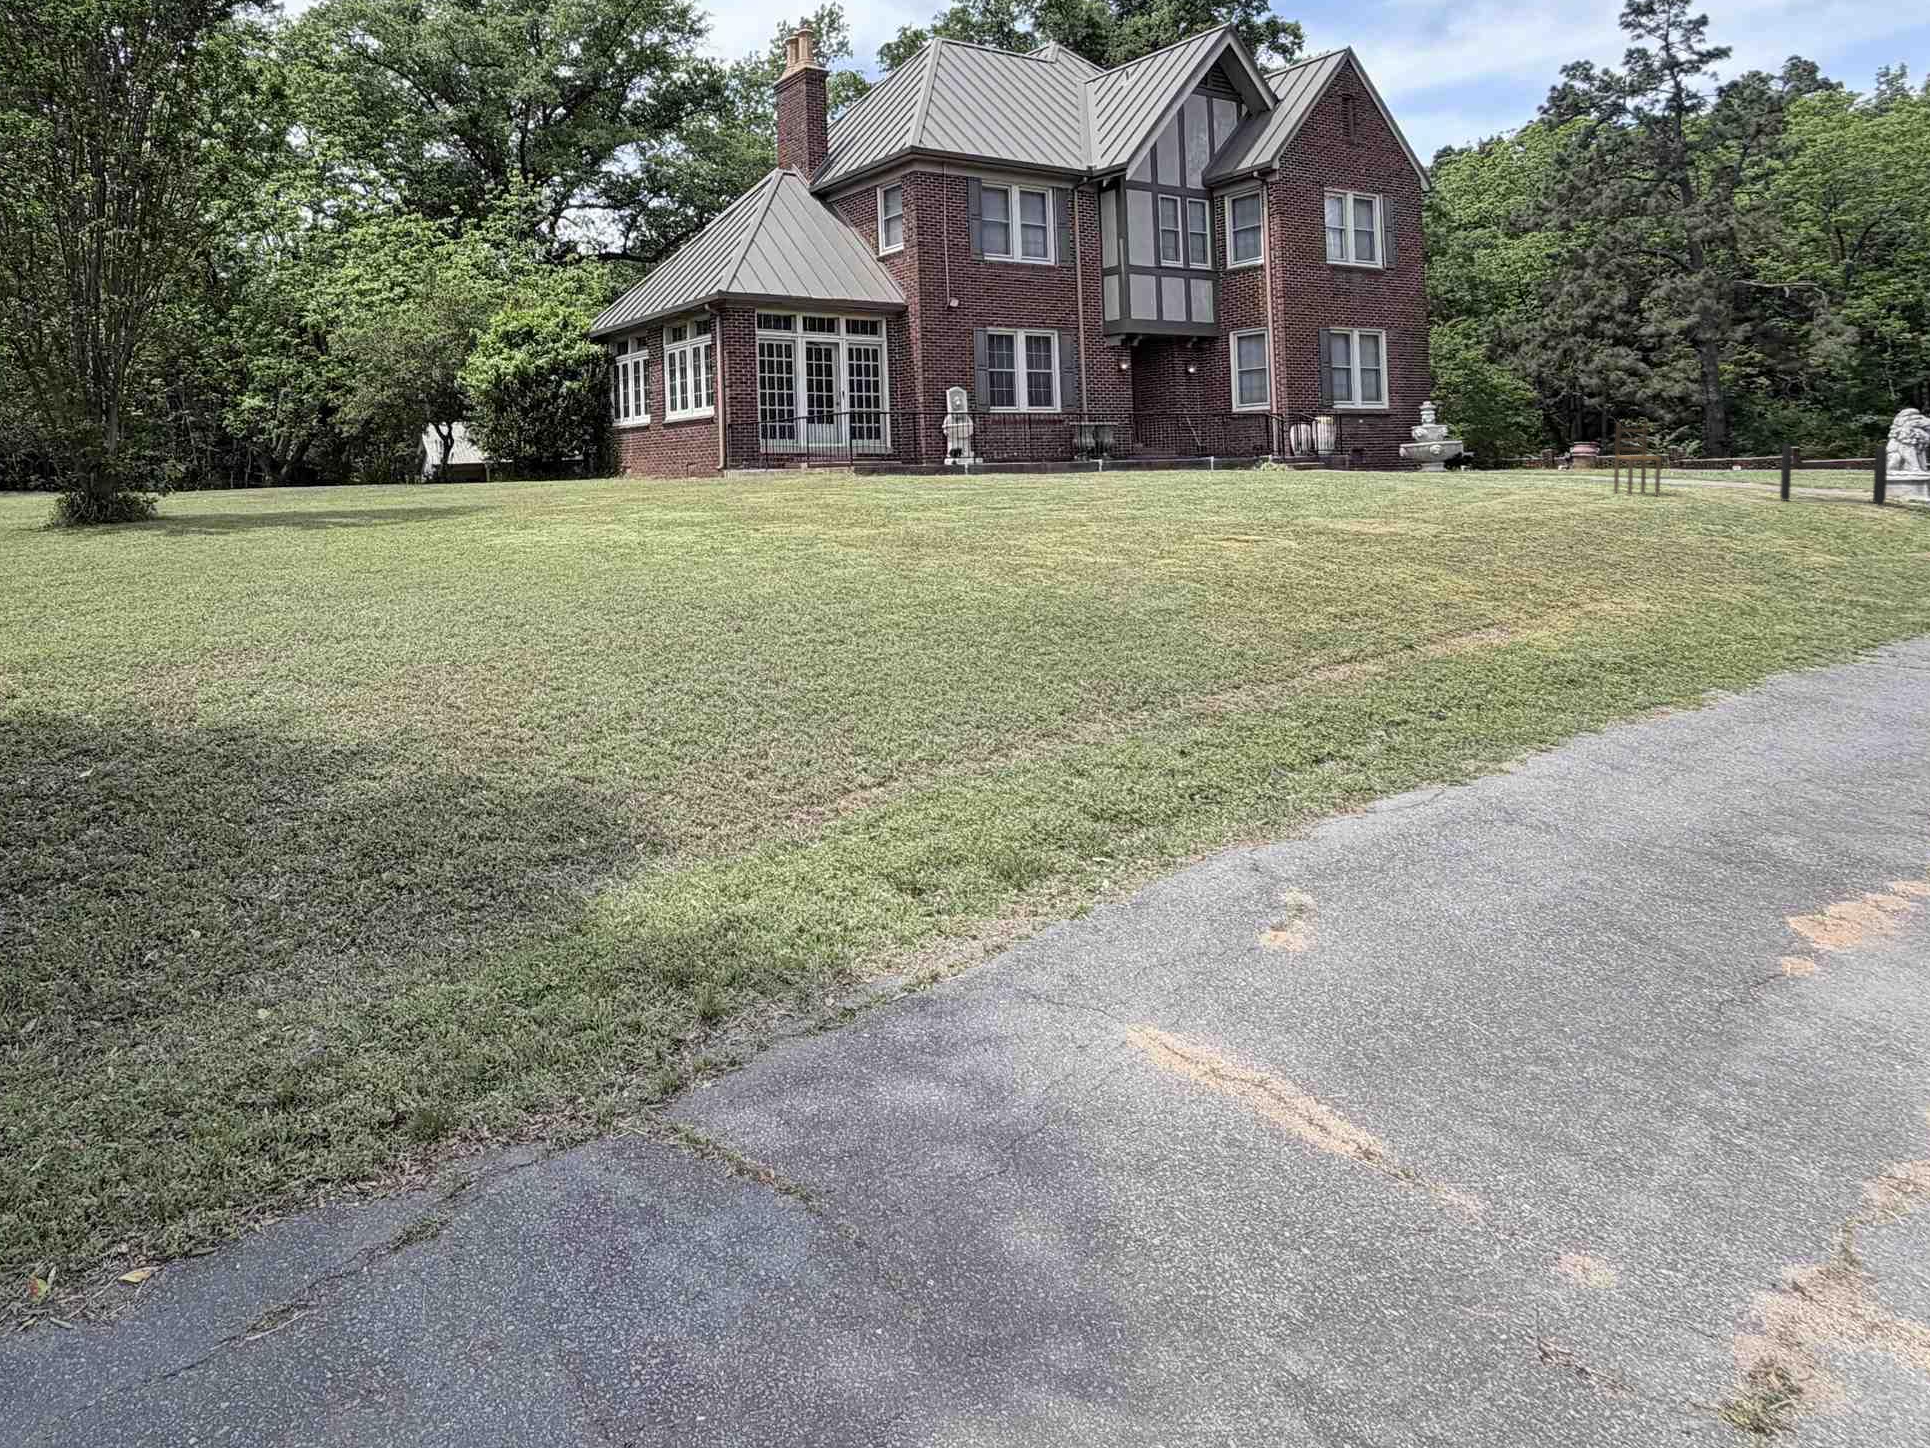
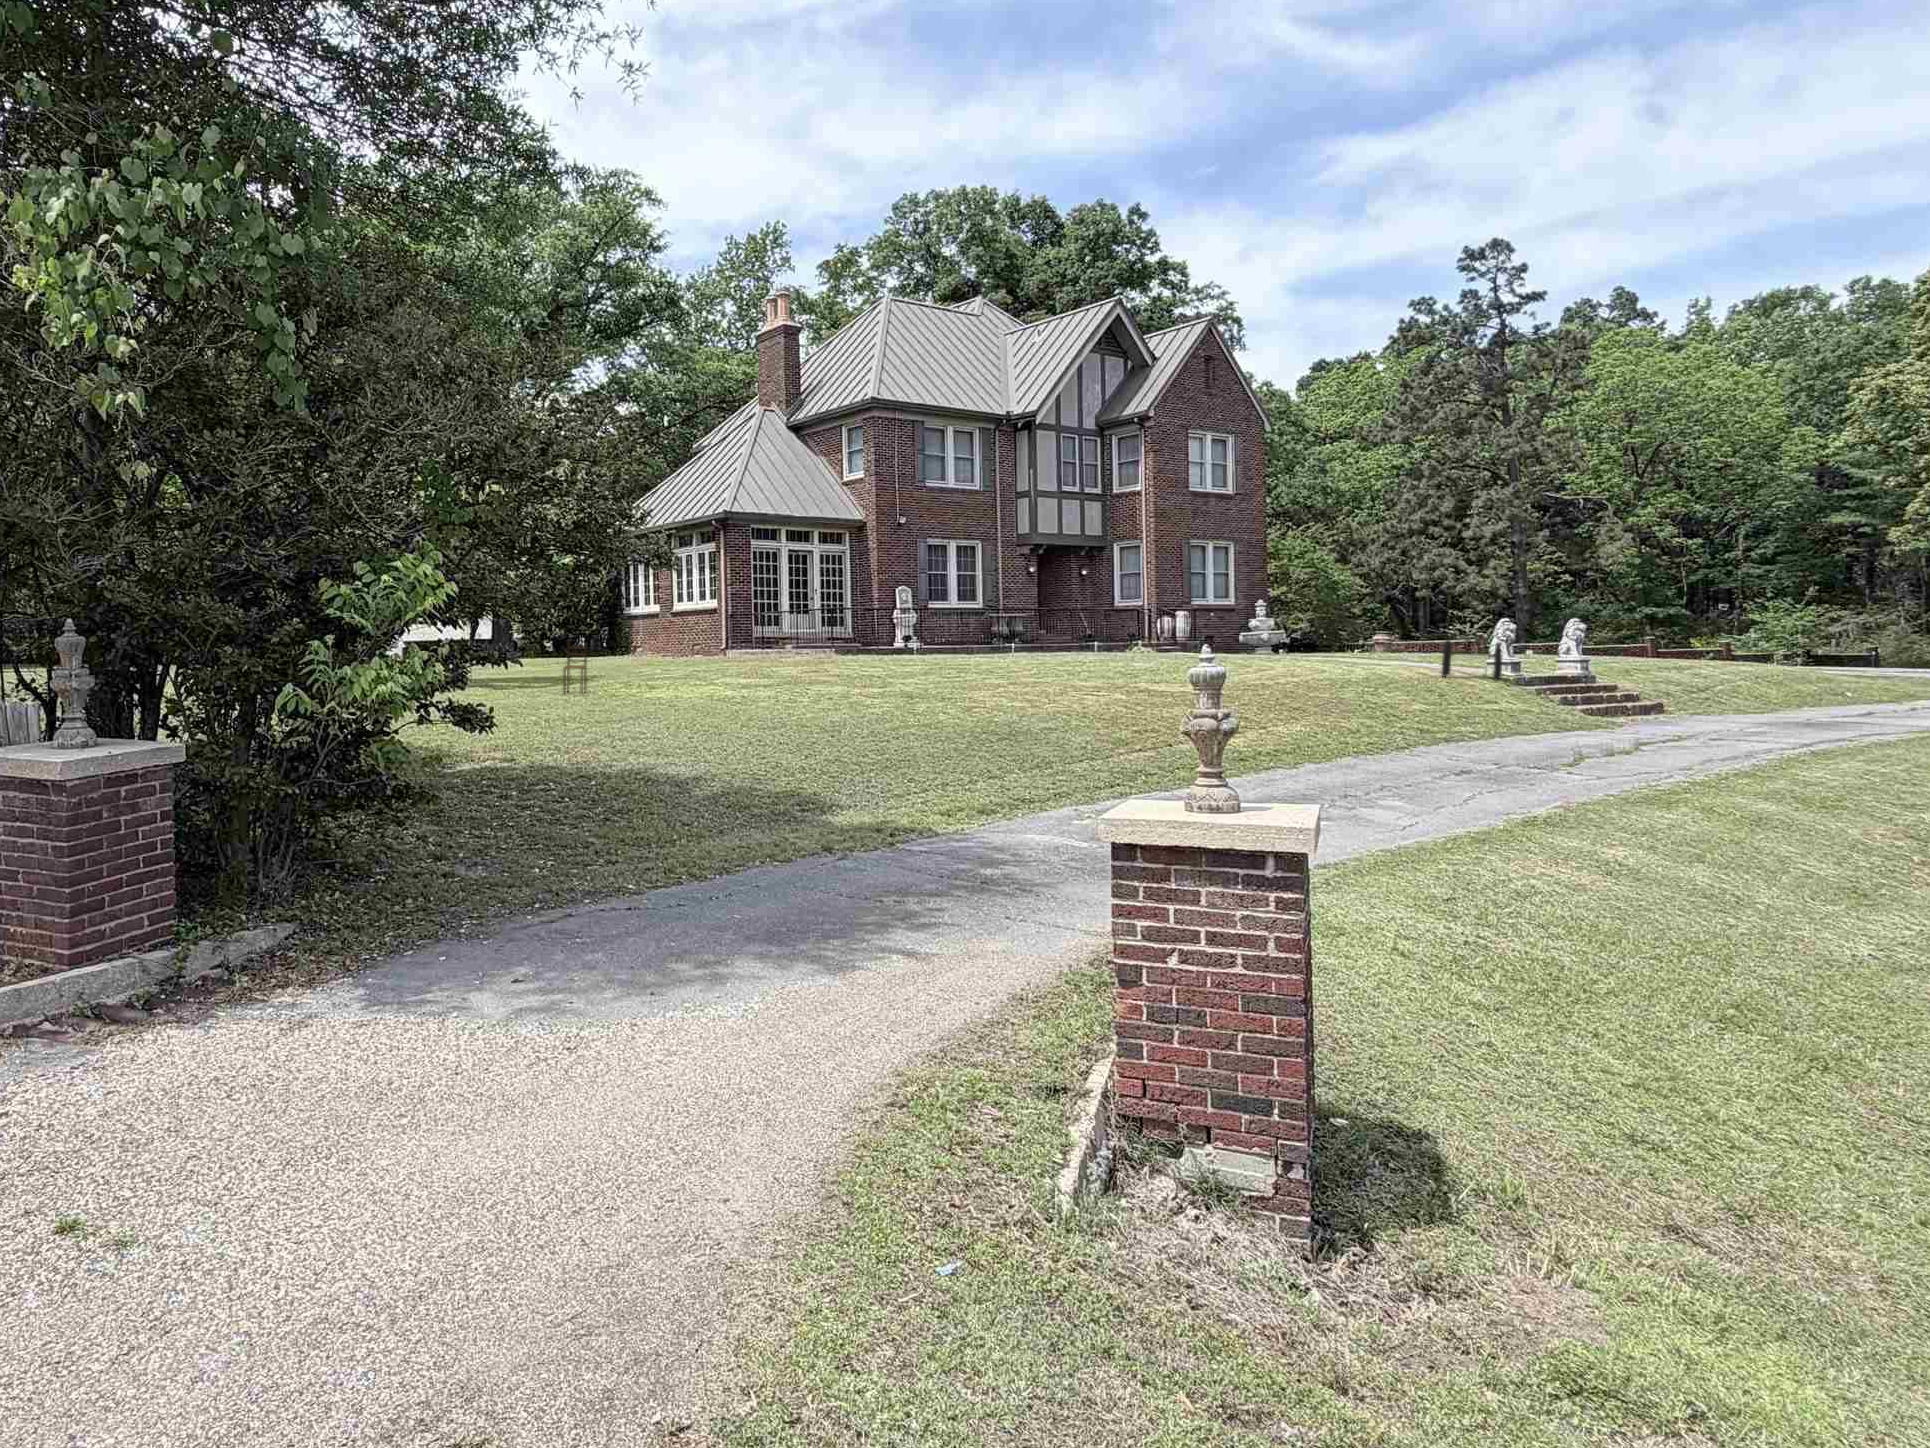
chair: present [1614,422,1661,496] -> present [563,644,587,694]

